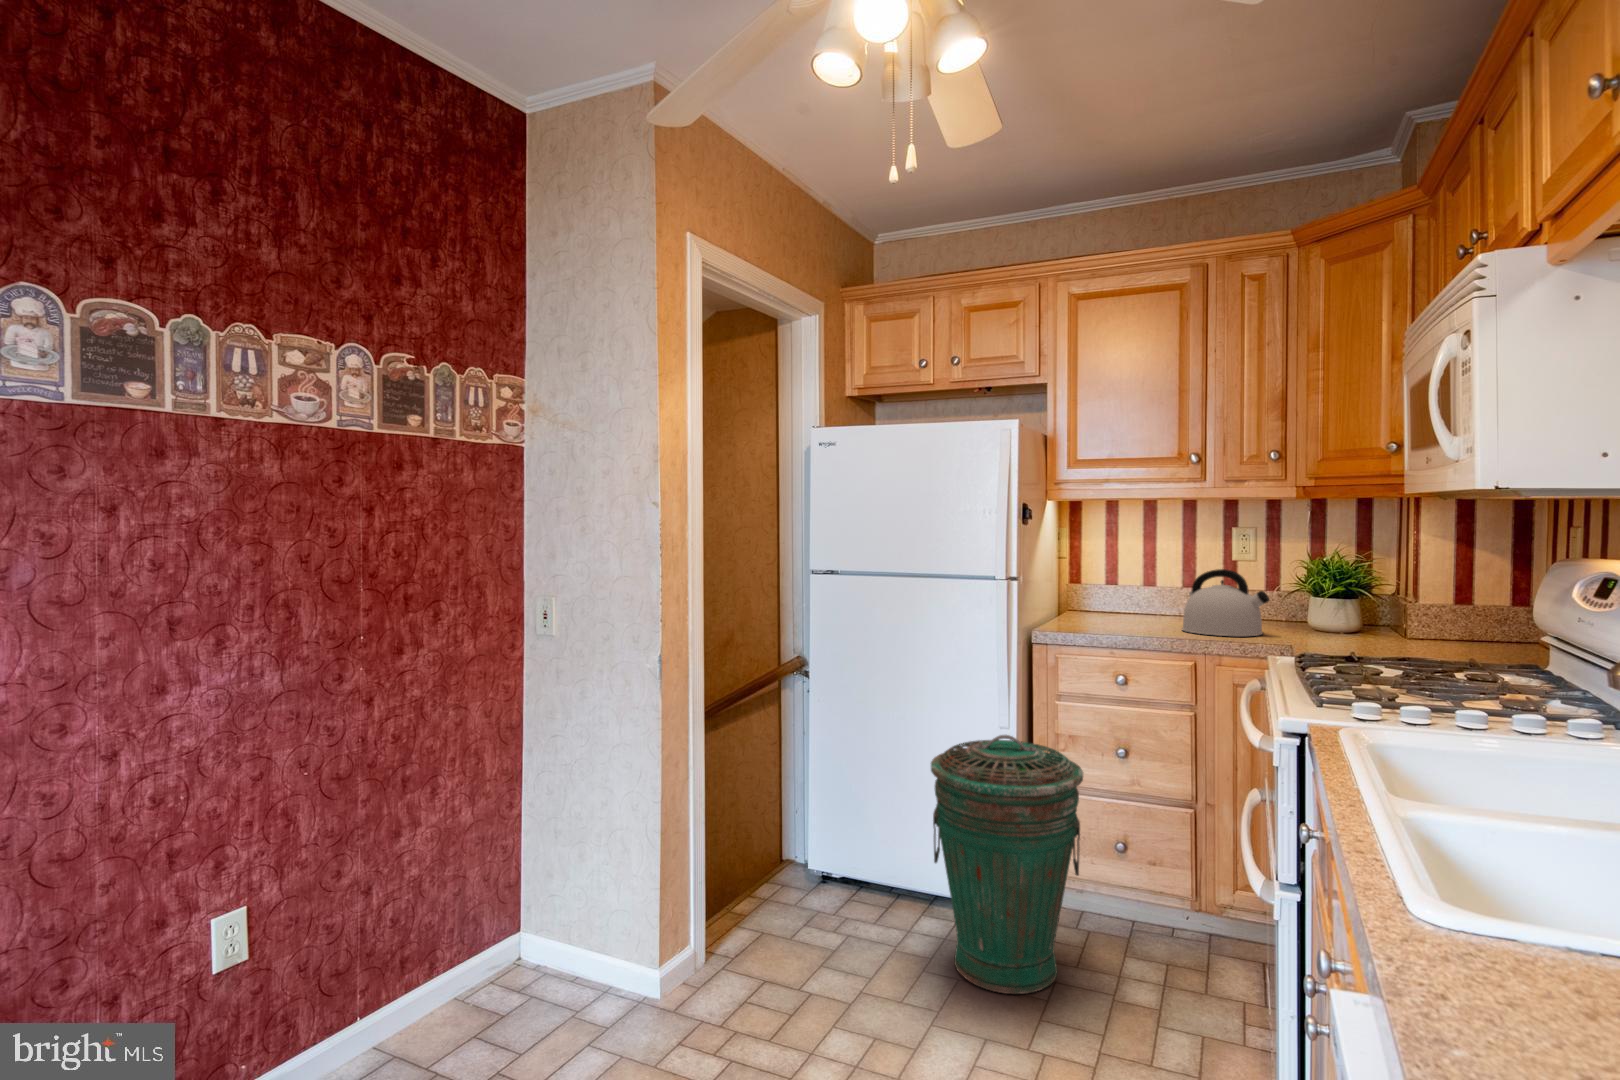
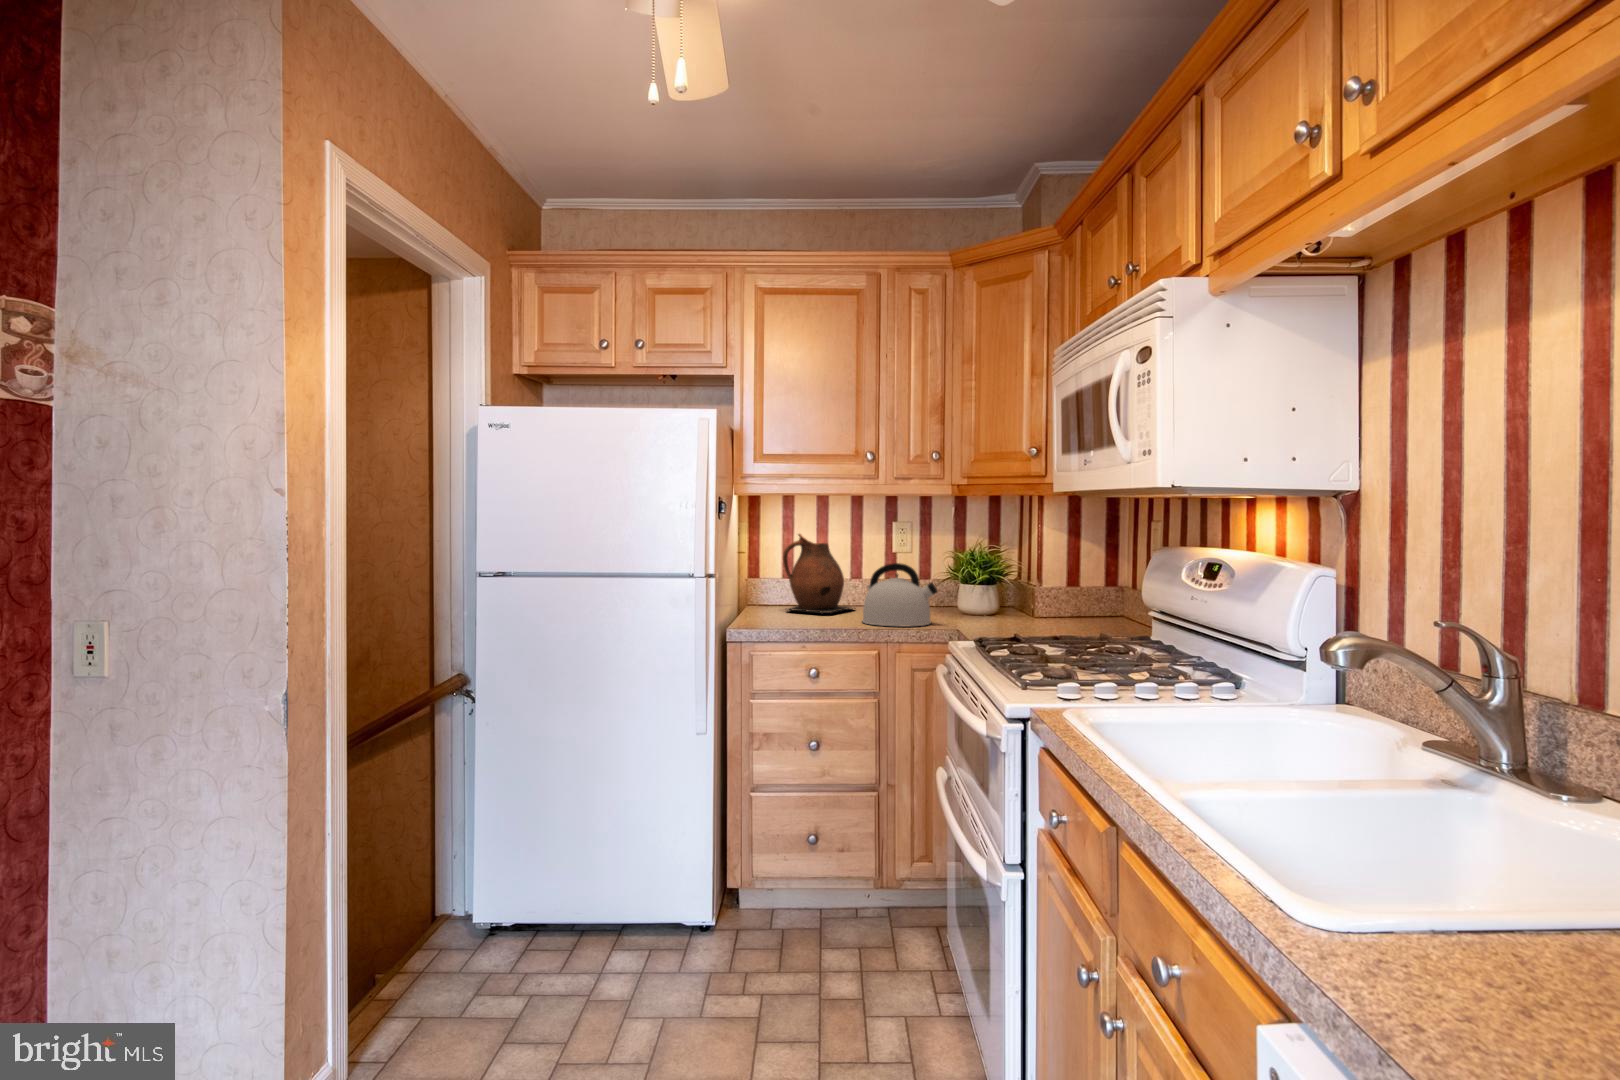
ceramic pitcher: none [1104,538,1185,620] -> present [783,534,855,613]
trash can: present [931,735,1083,994] -> none [631,743,791,1019]

